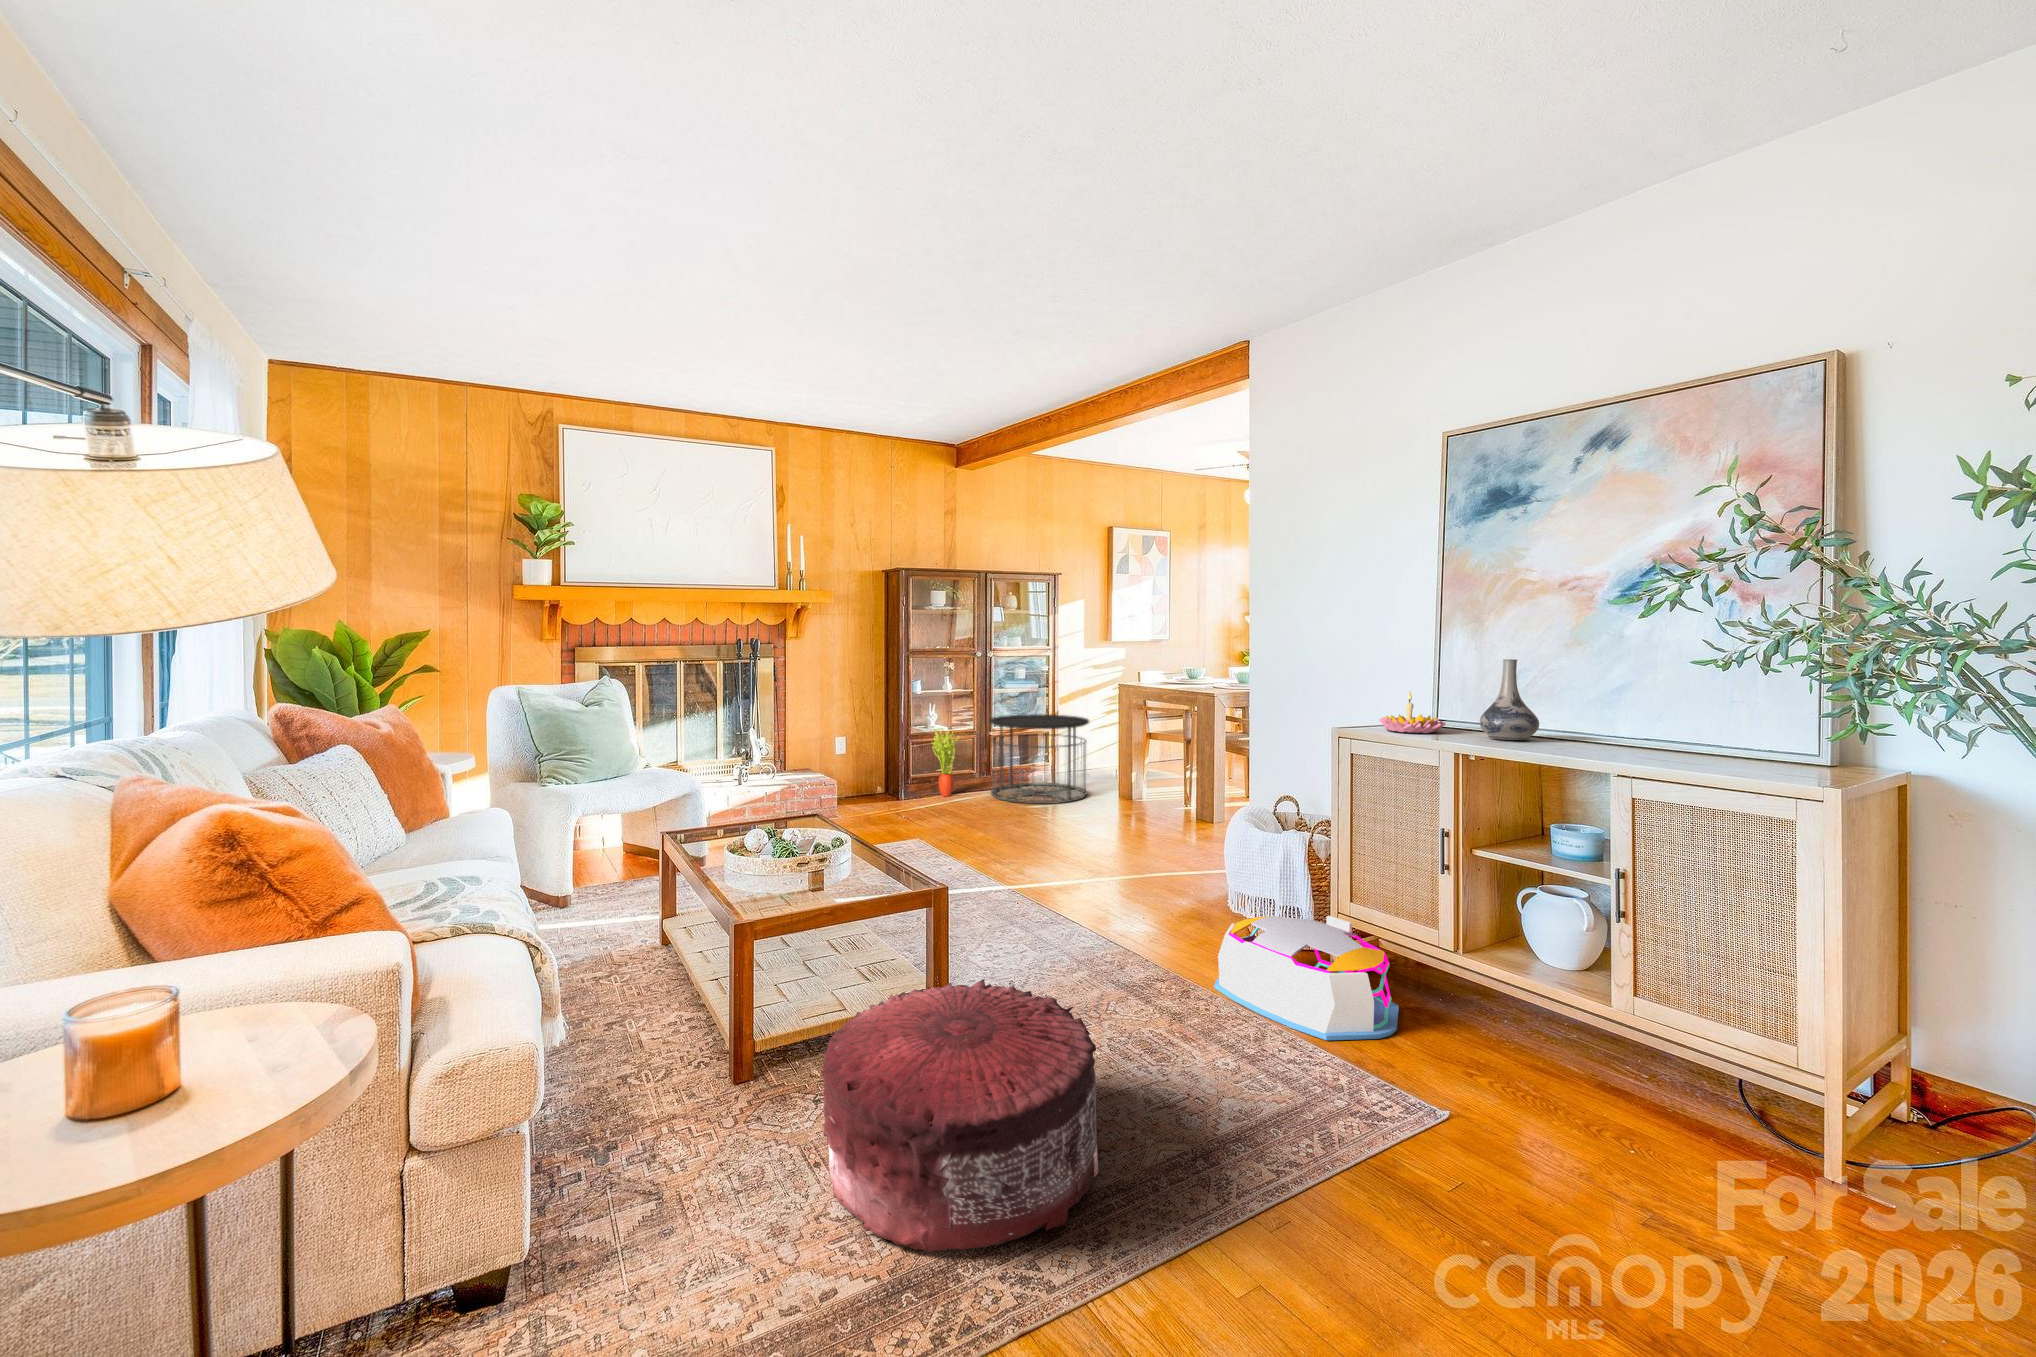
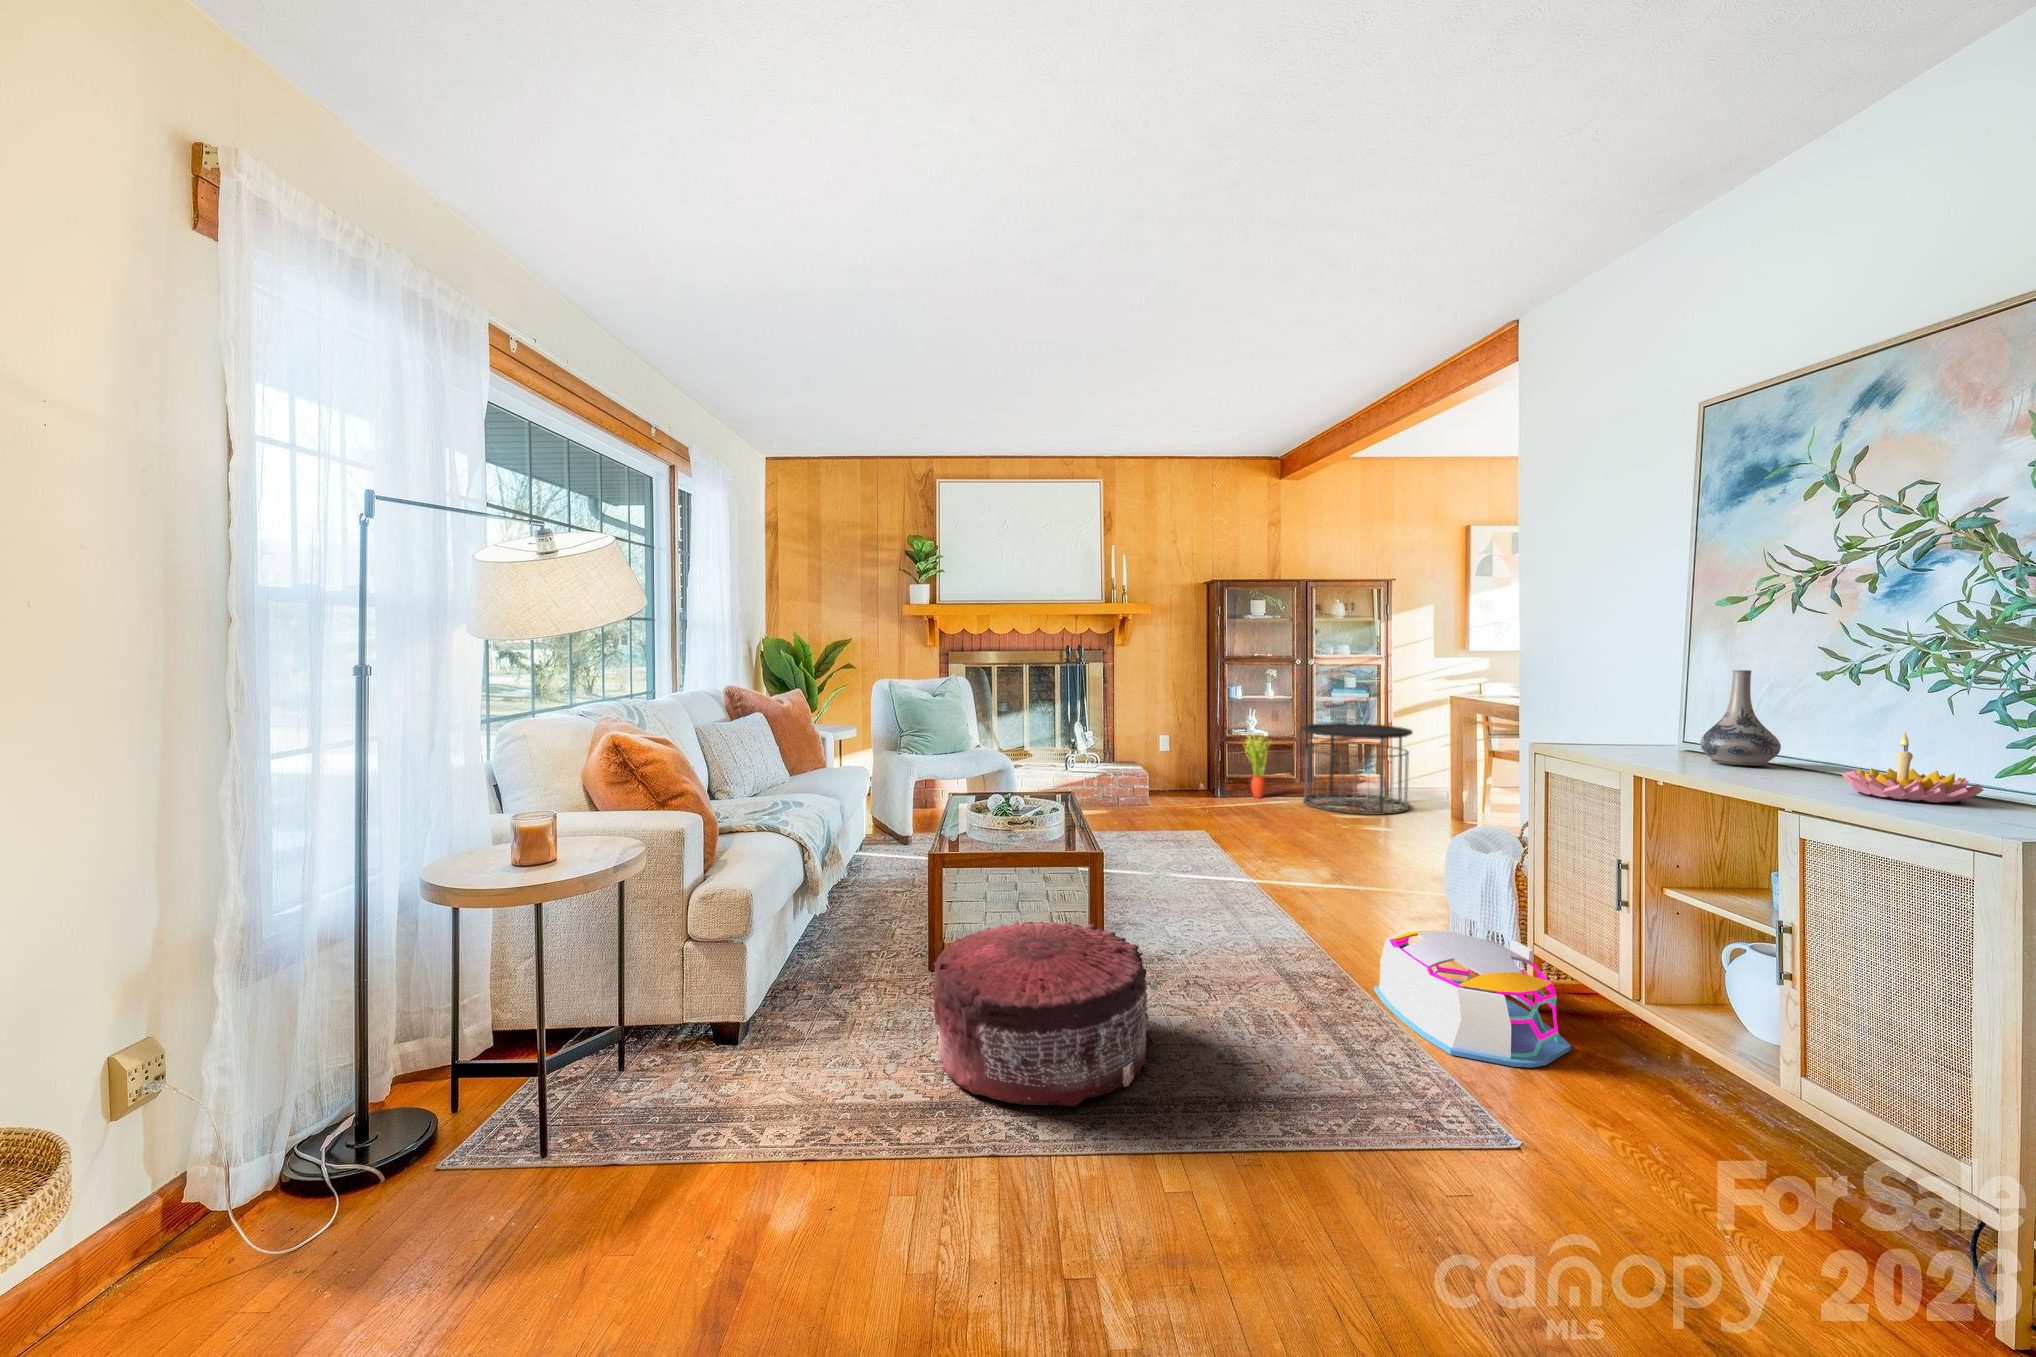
candle holder: present [1379,692,1446,734] -> present [1842,732,1984,804]

